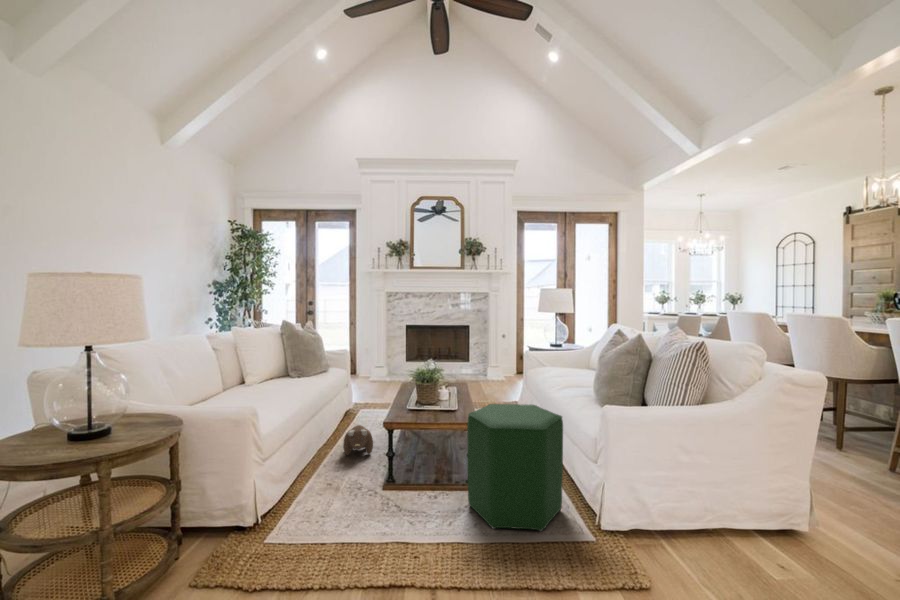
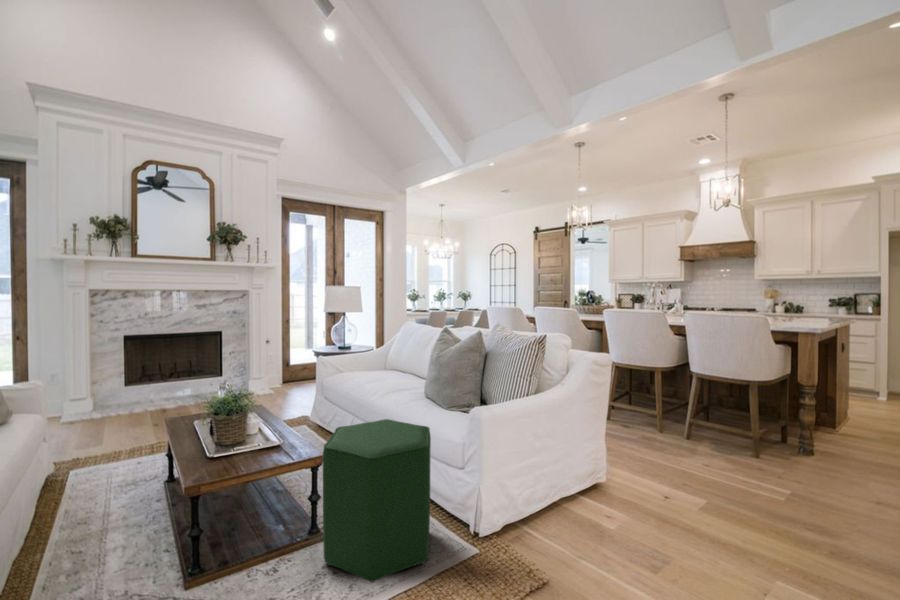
plush toy: present [343,425,373,455] -> none [74,499,133,554]

